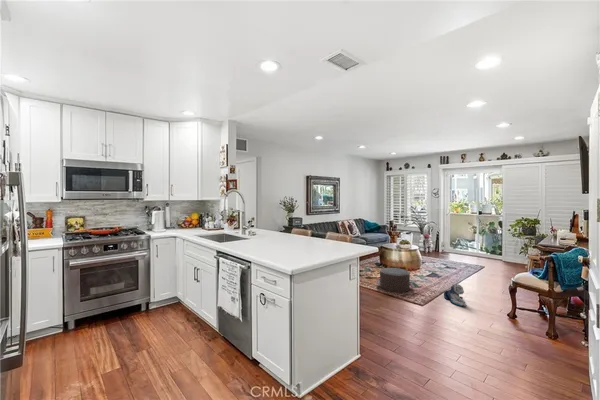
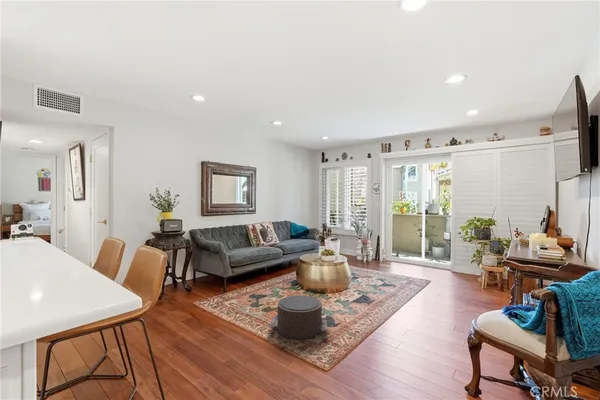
plush toy: present [444,284,466,306] -> none [370,326,401,369]

